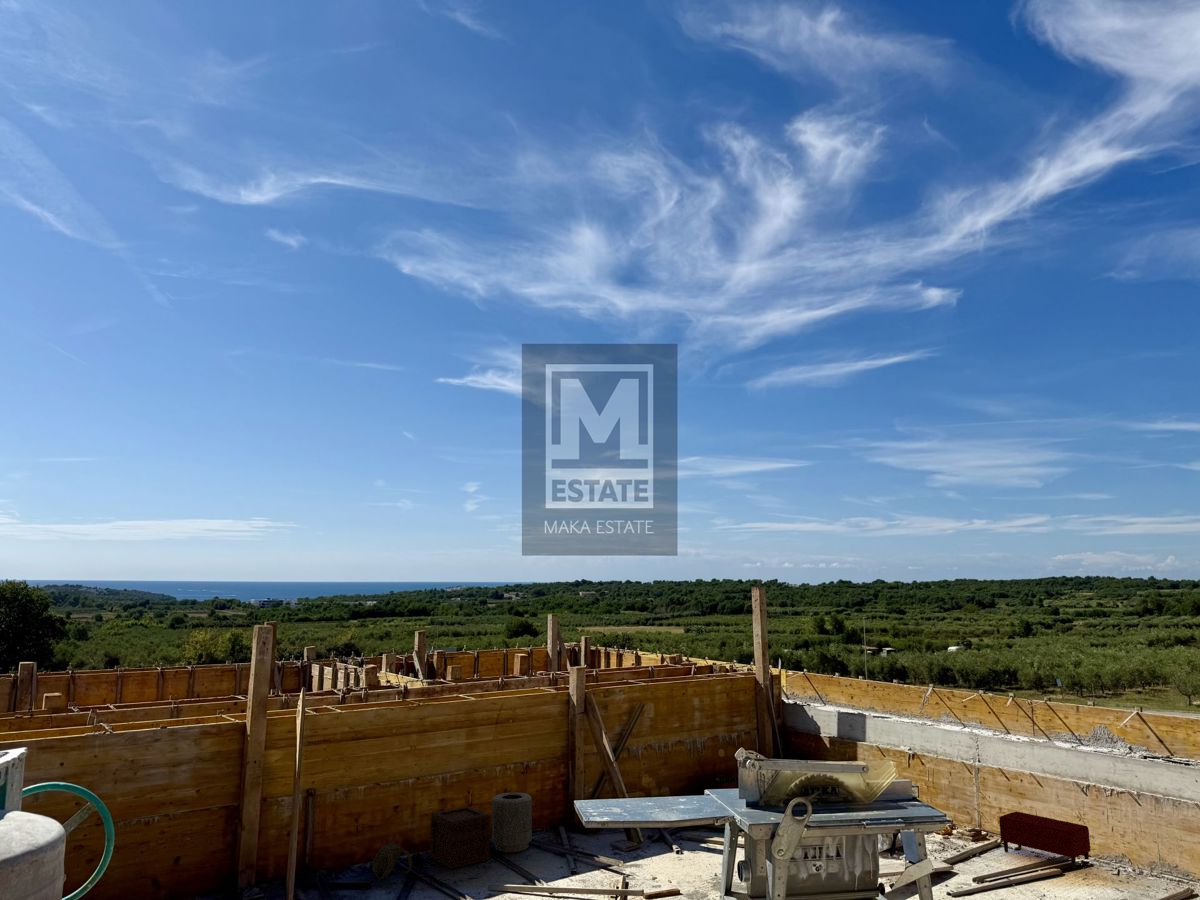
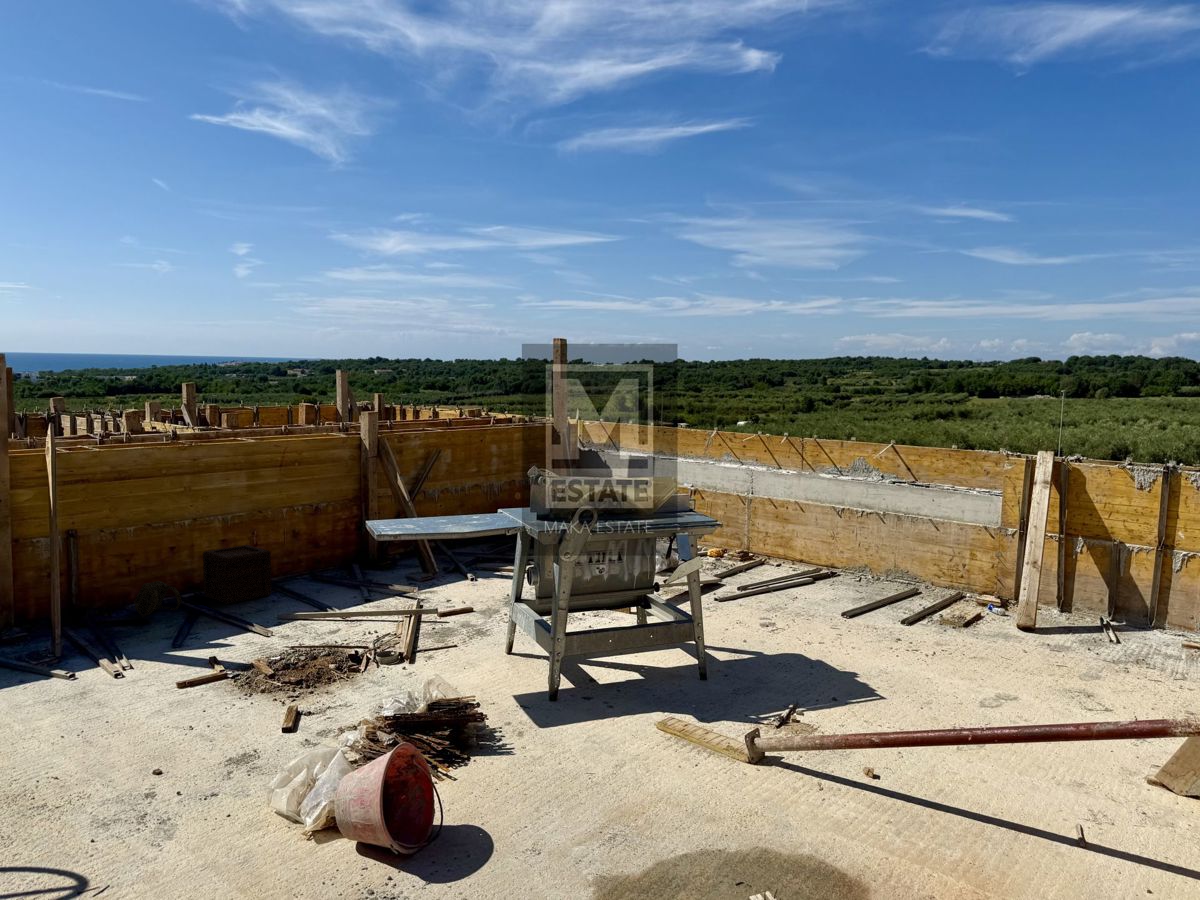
trash can: present [492,793,532,852] -> none [274,531,319,588]
bench: present [999,811,1091,869] -> none [765,535,839,578]

